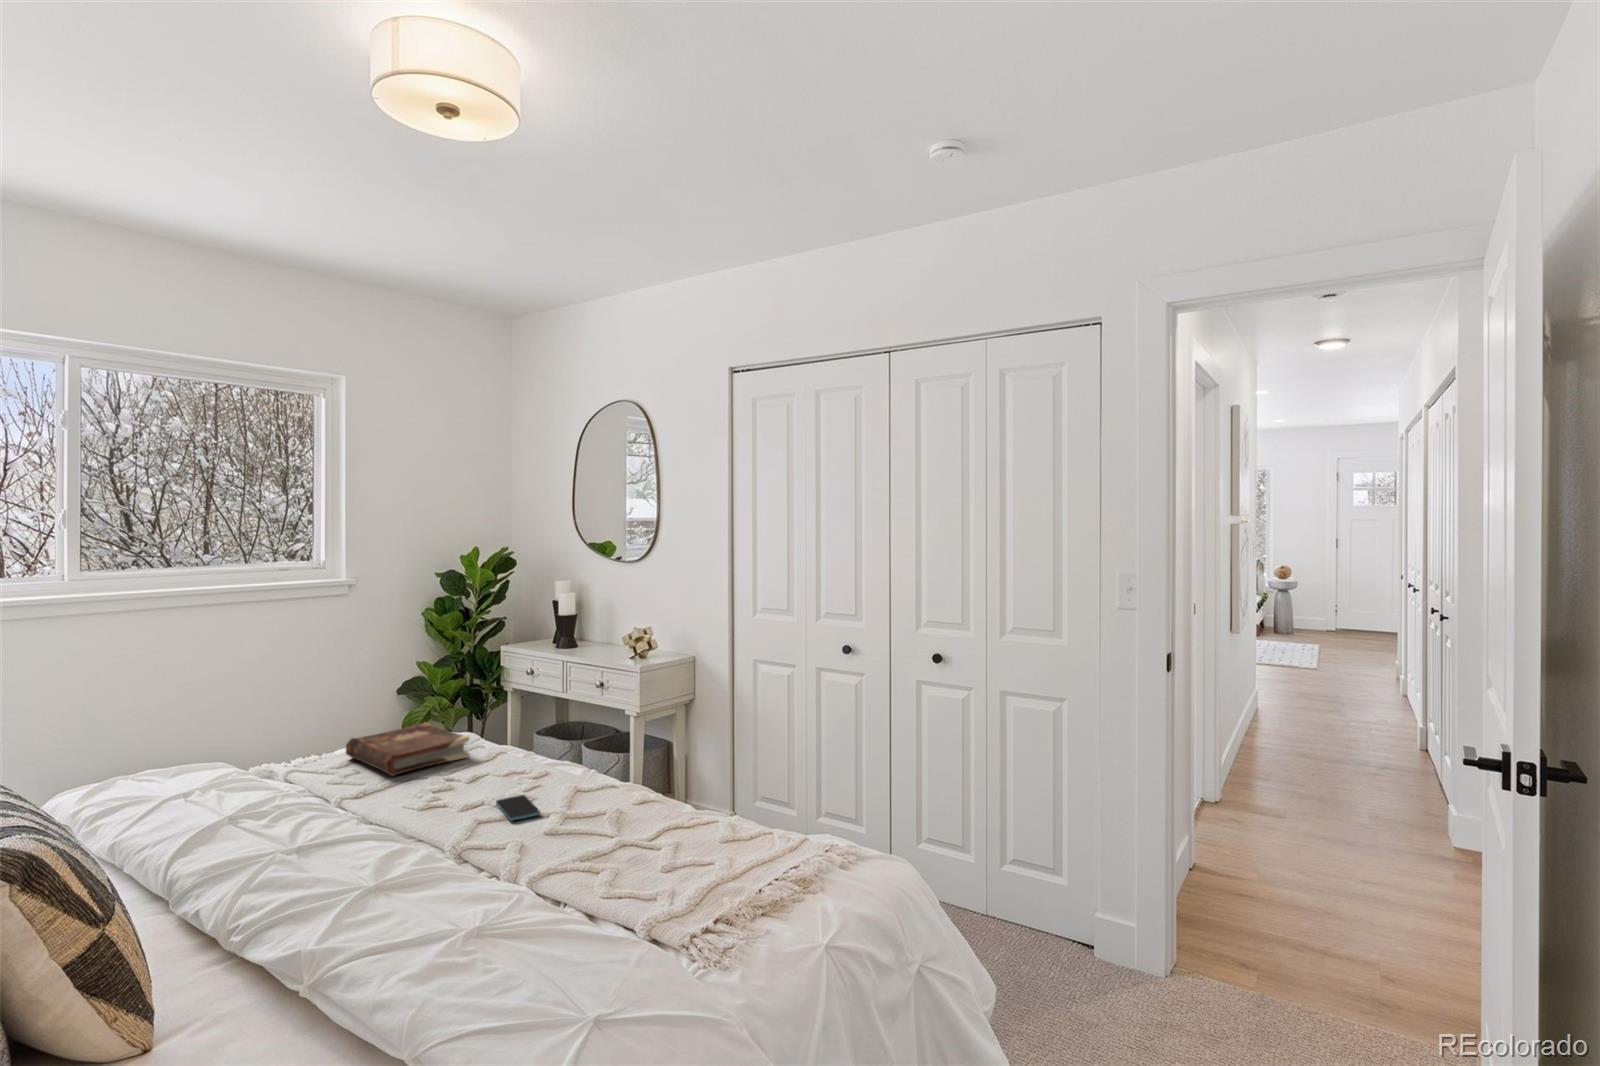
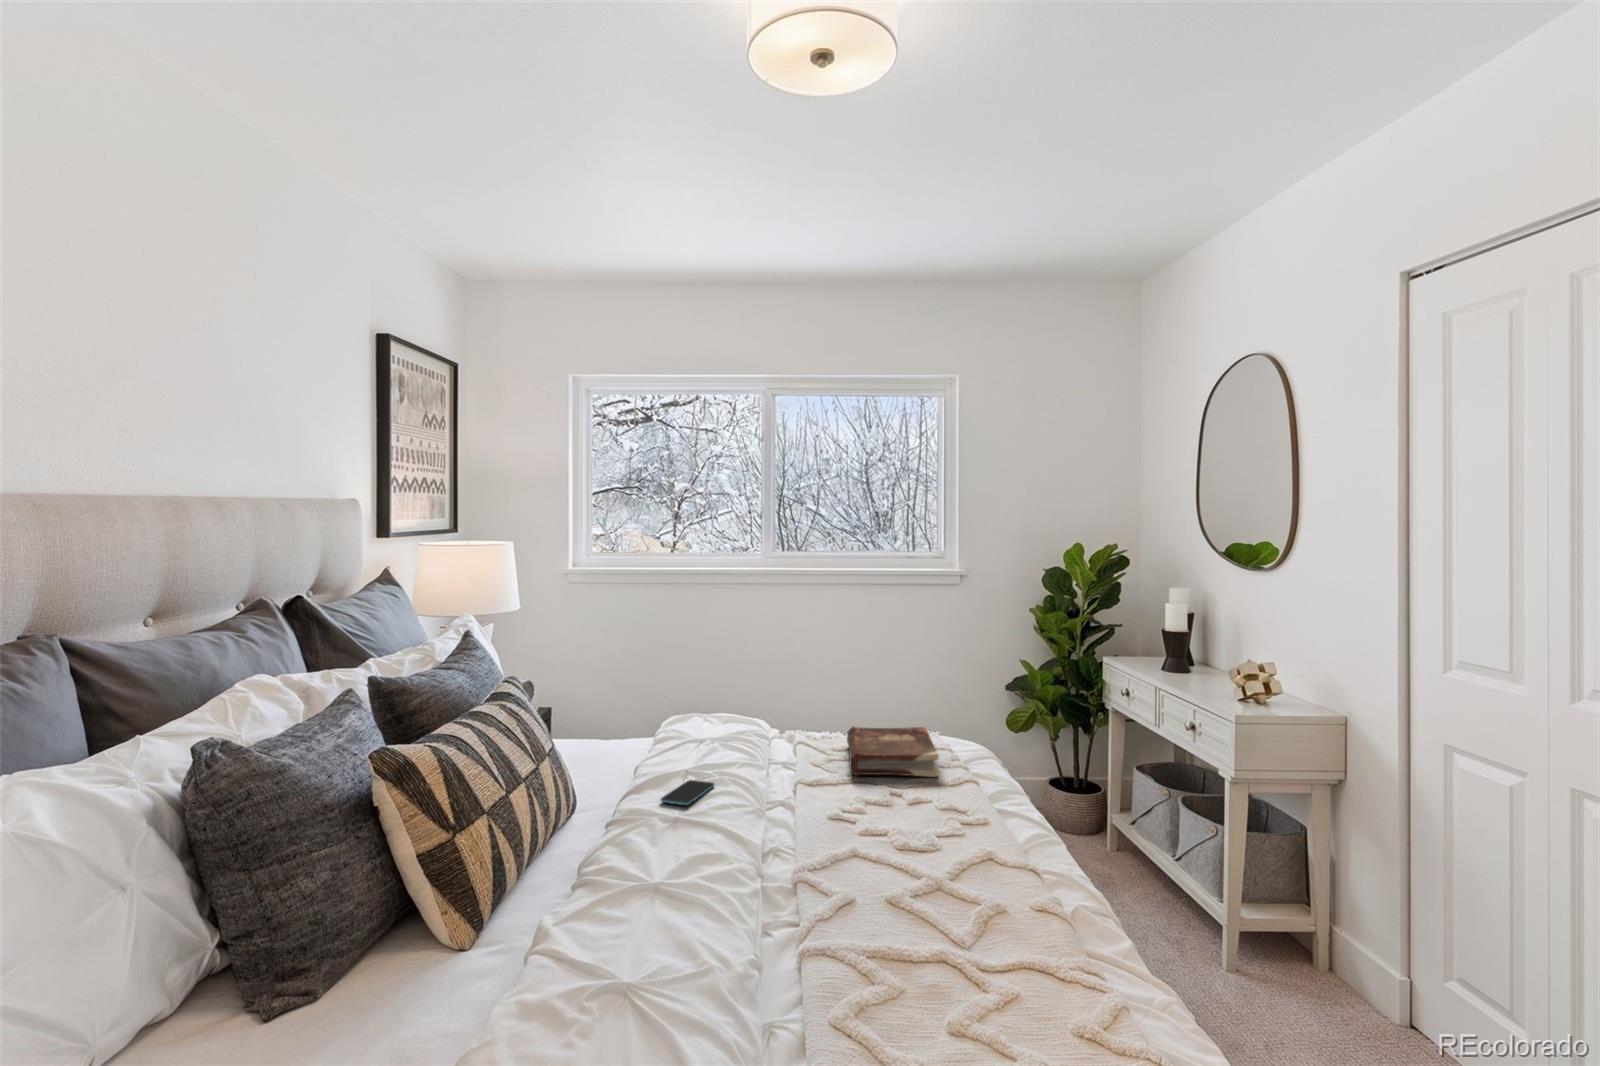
smartphone: present [496,795,540,821] -> present [661,780,714,805]

